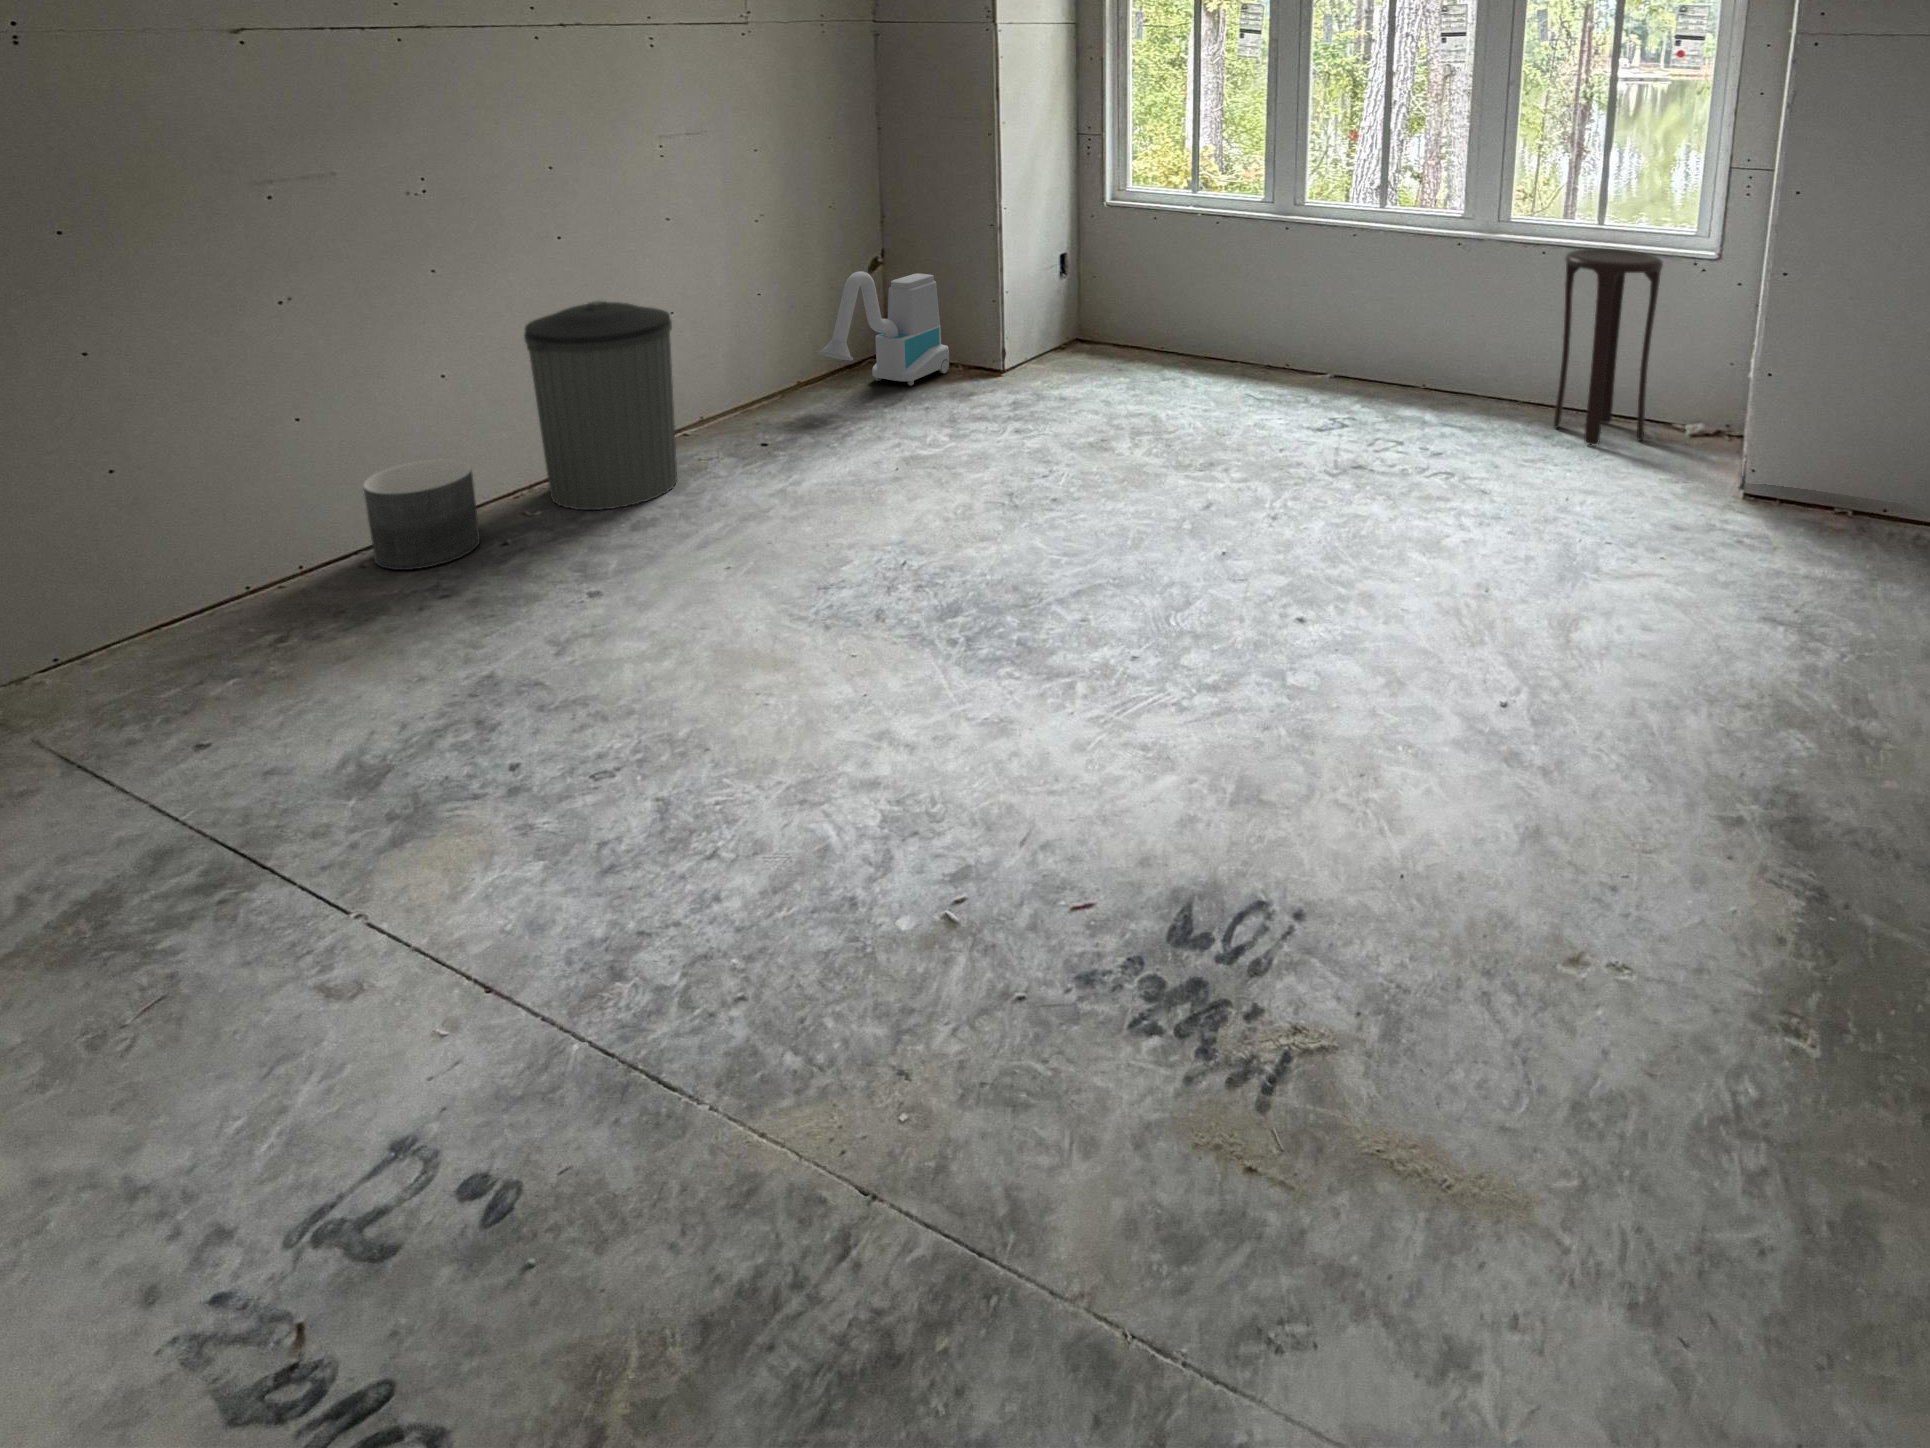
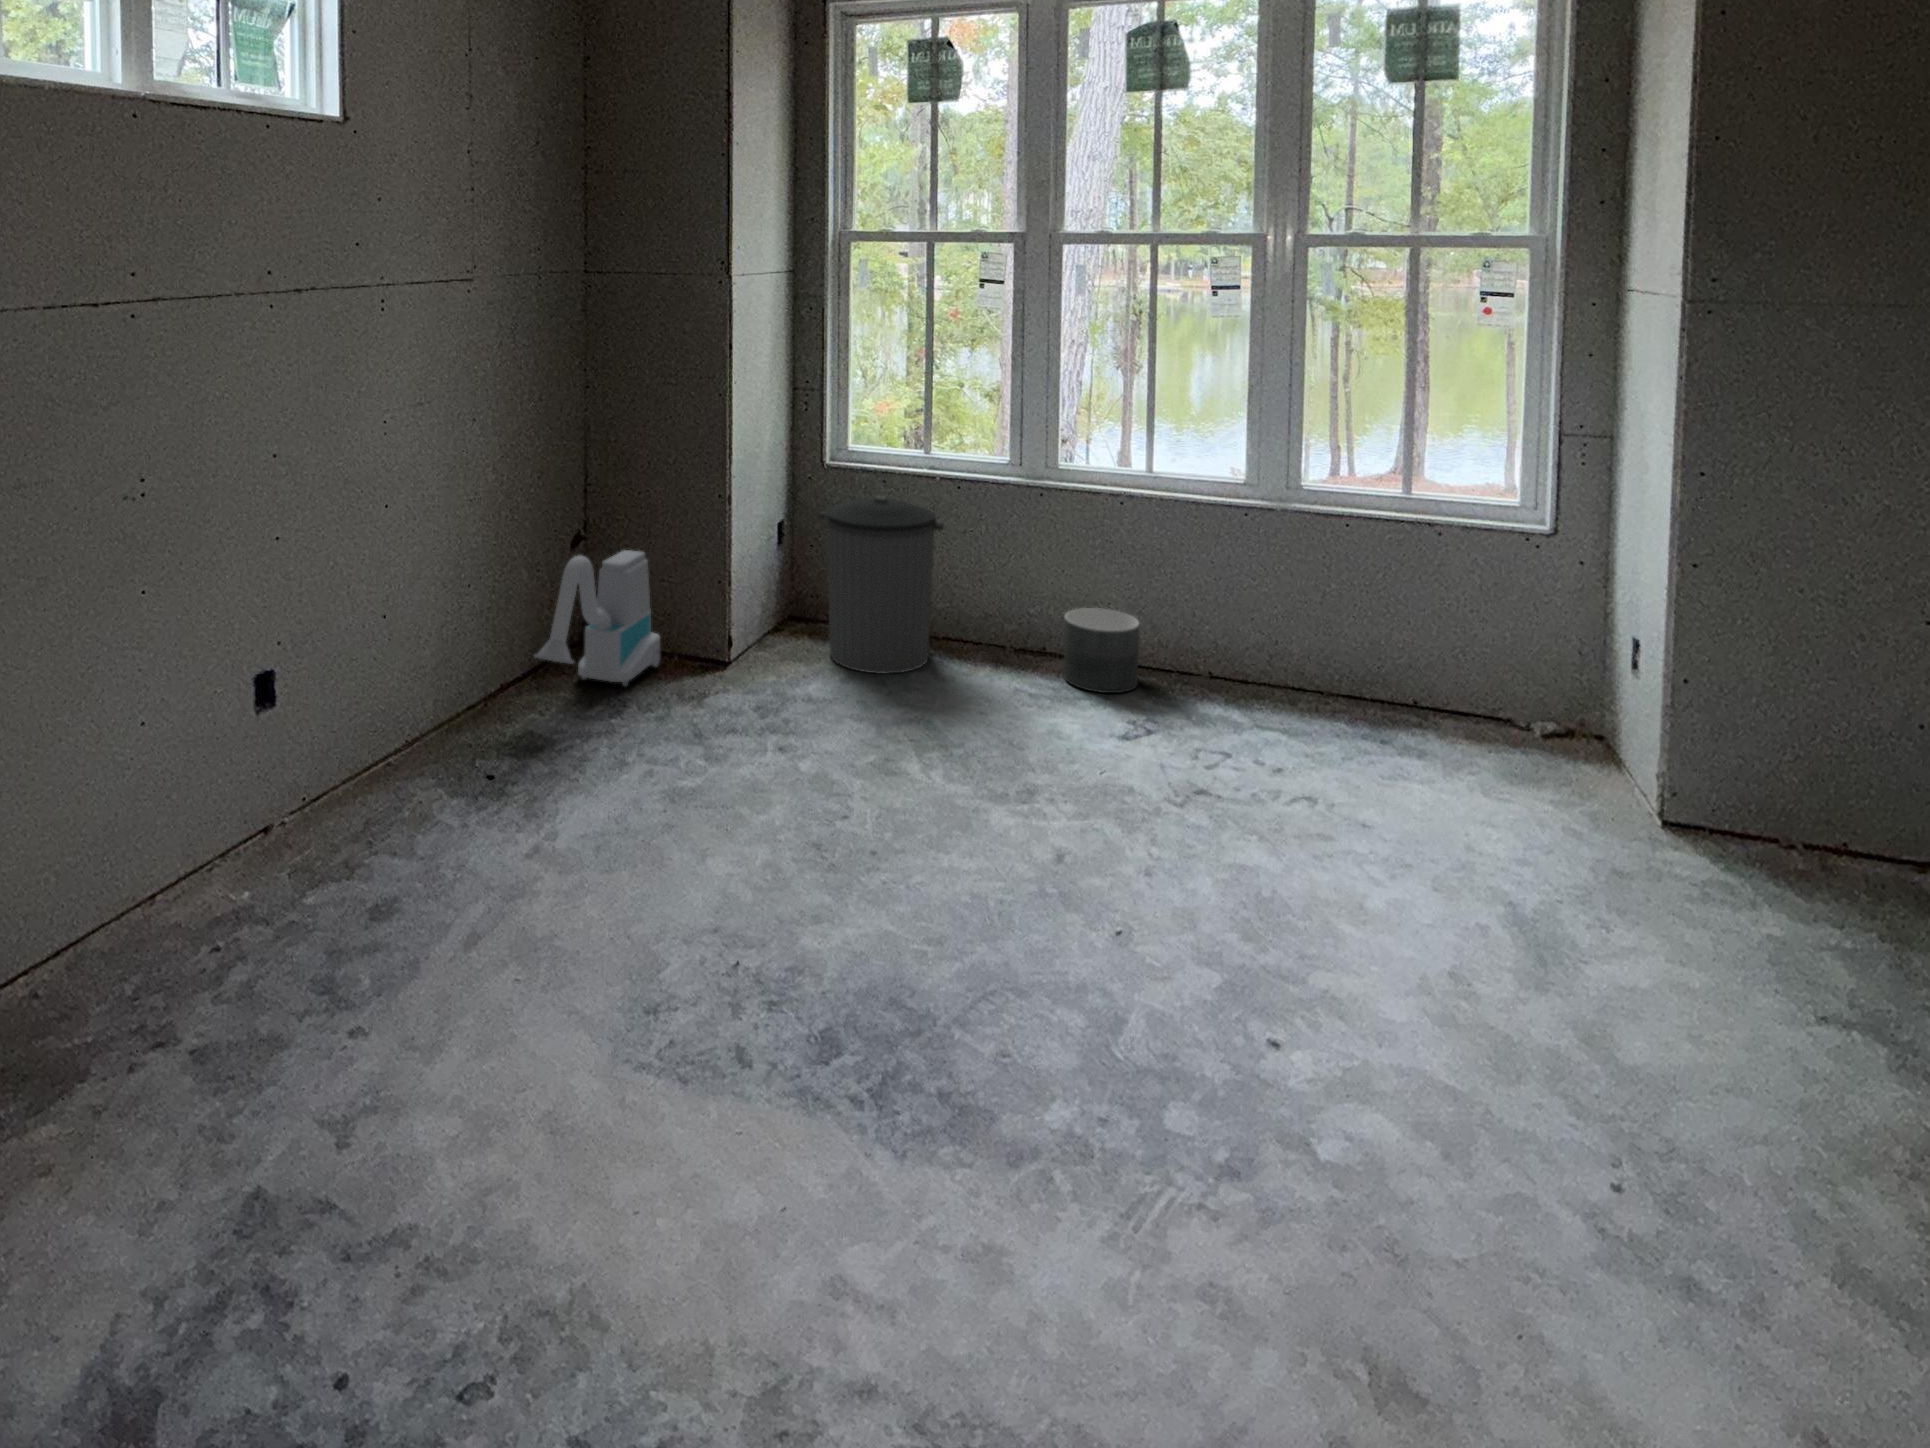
stool: present [1554,249,1663,445] -> none [1385,523,1507,755]
trash can: present [524,301,677,510] -> present [820,496,944,674]
planter: present [363,460,480,570] -> present [1064,608,1139,693]

